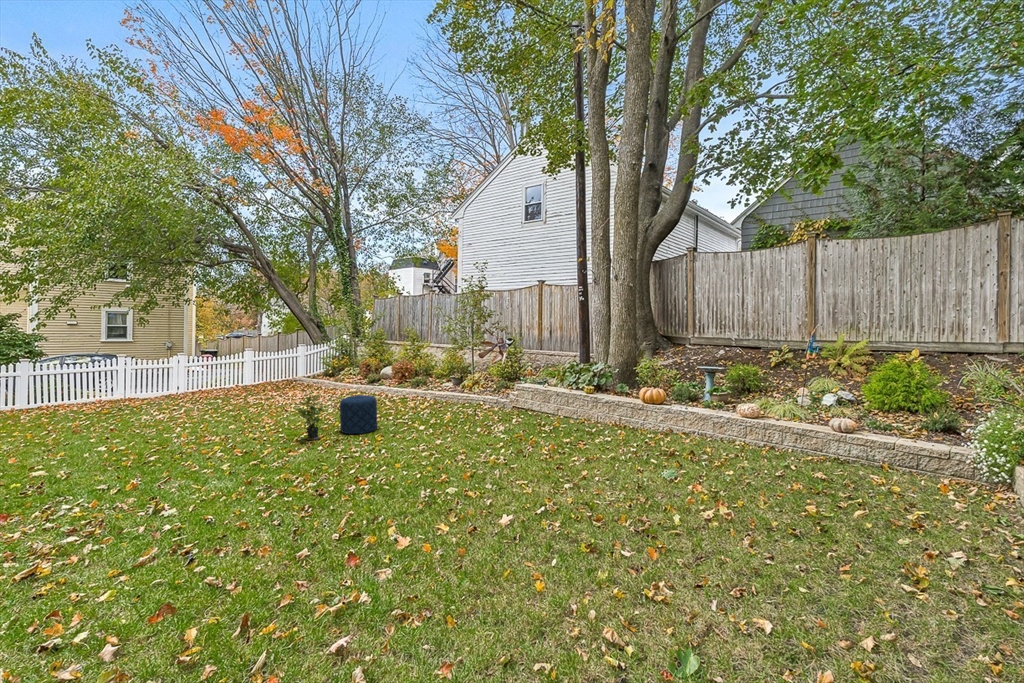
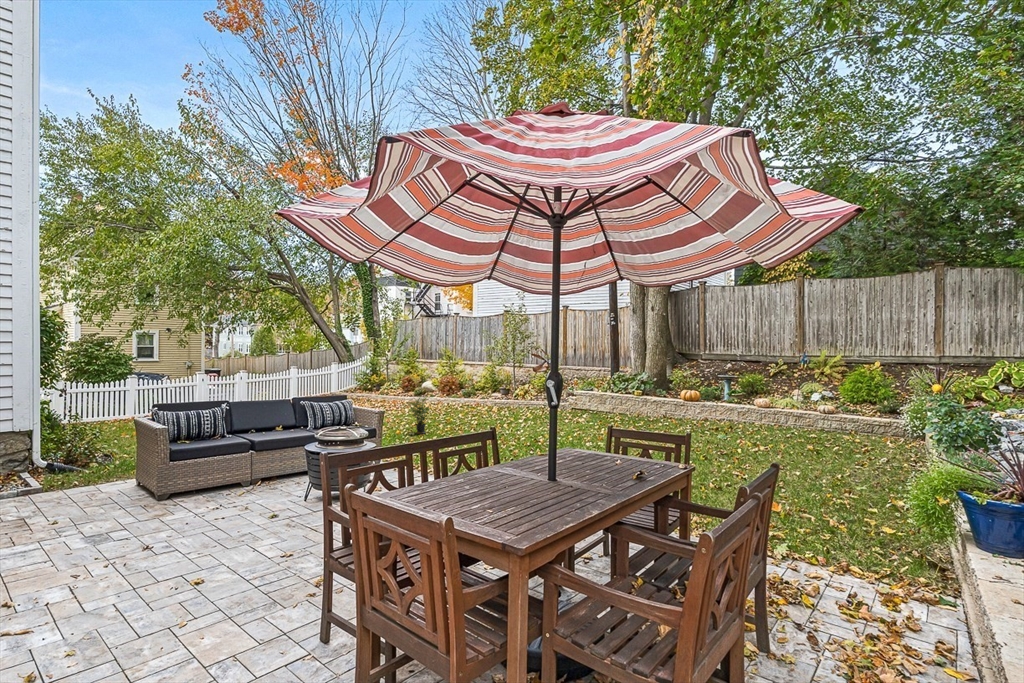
pouf: present [339,395,378,434] -> none [438,399,467,429]

